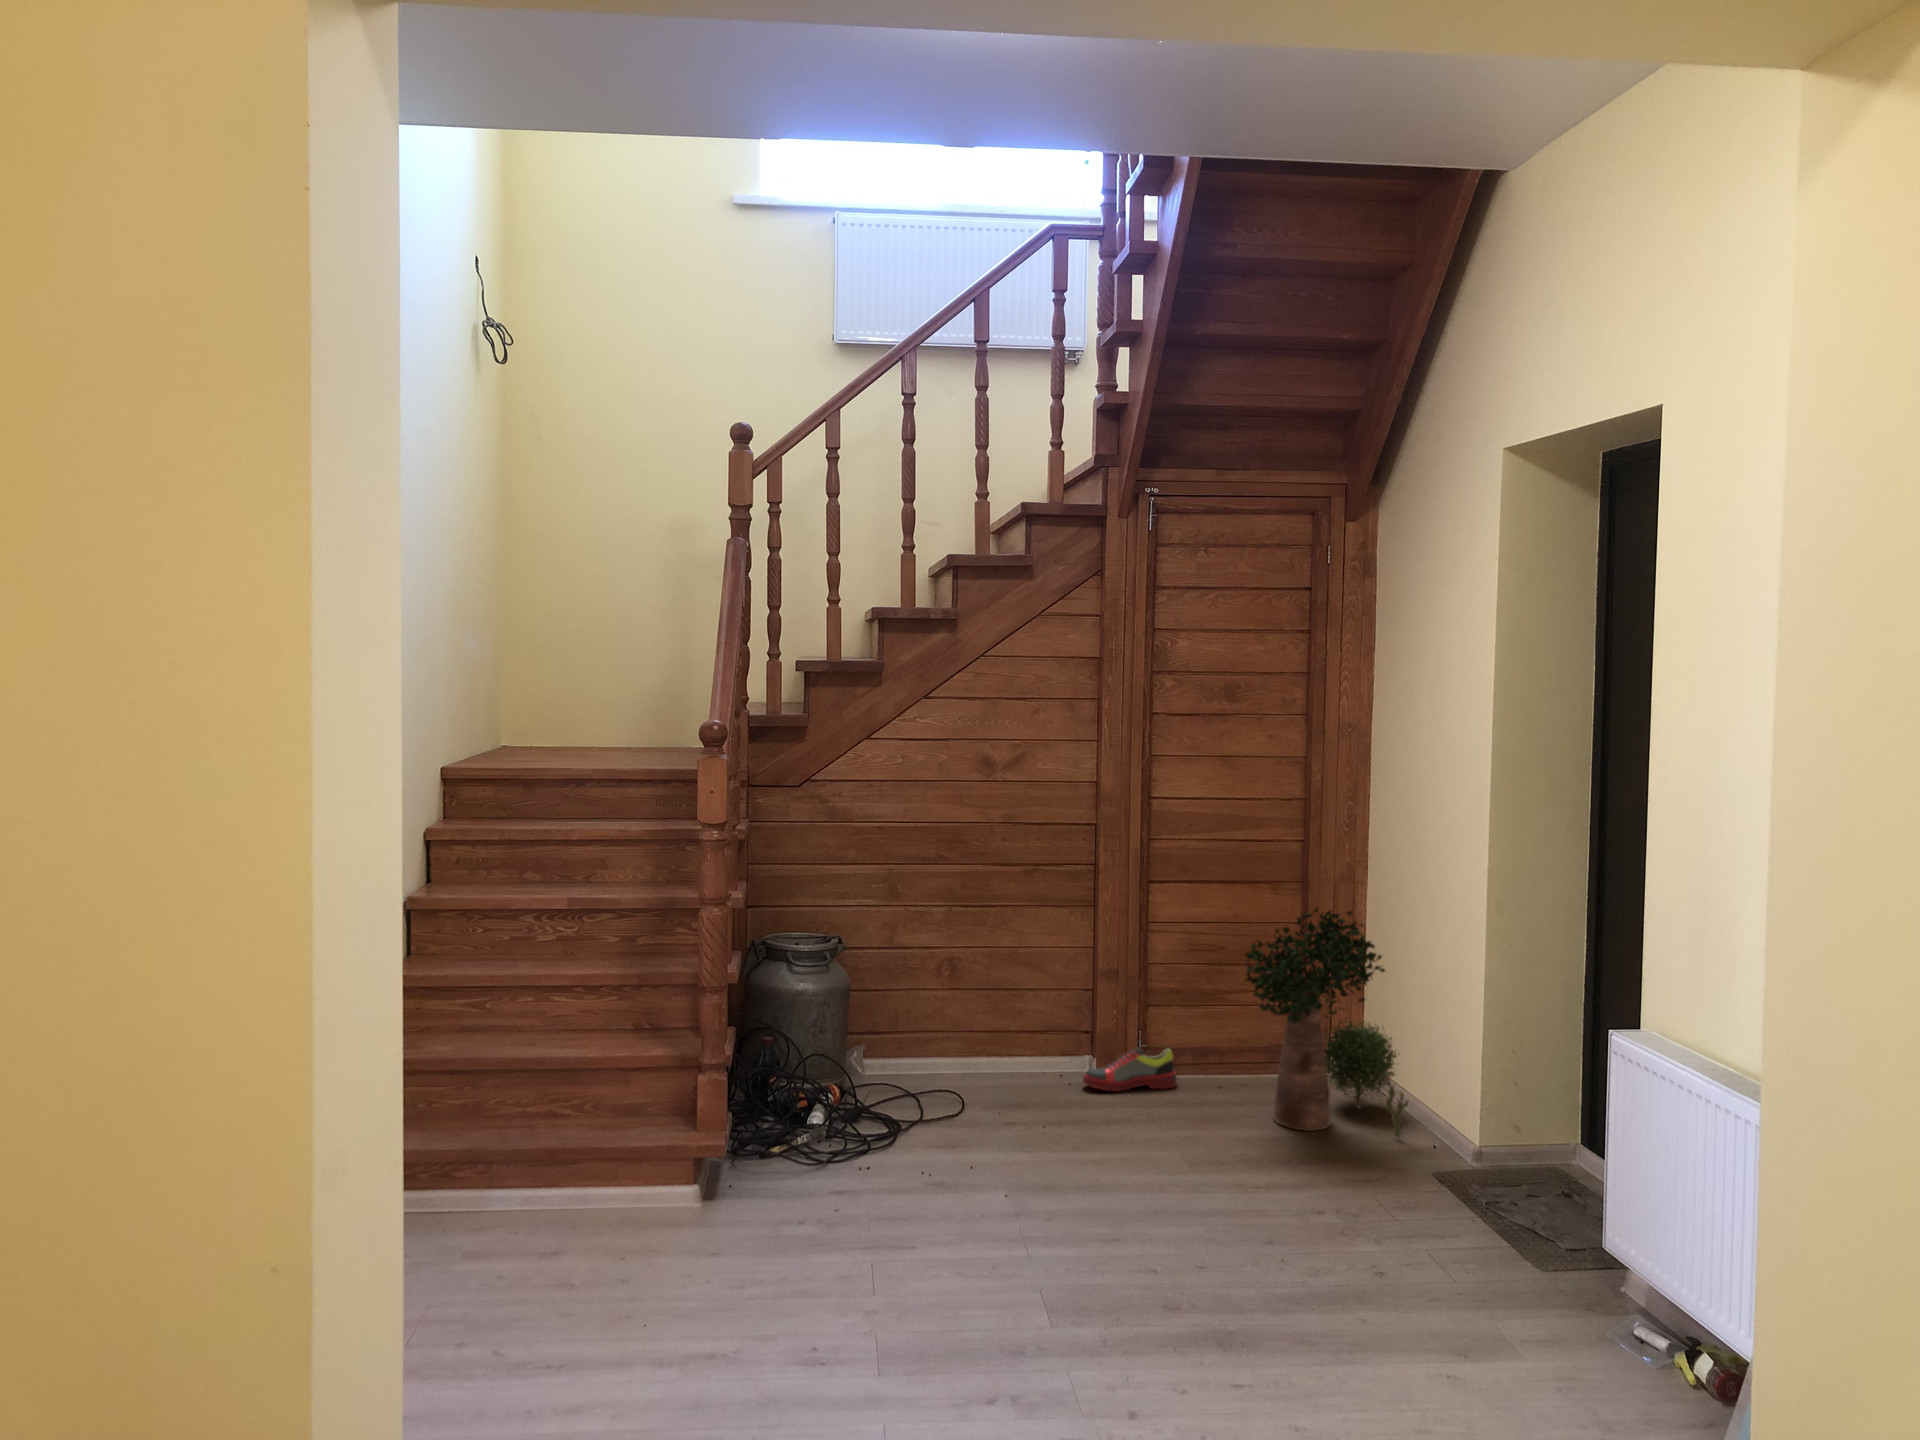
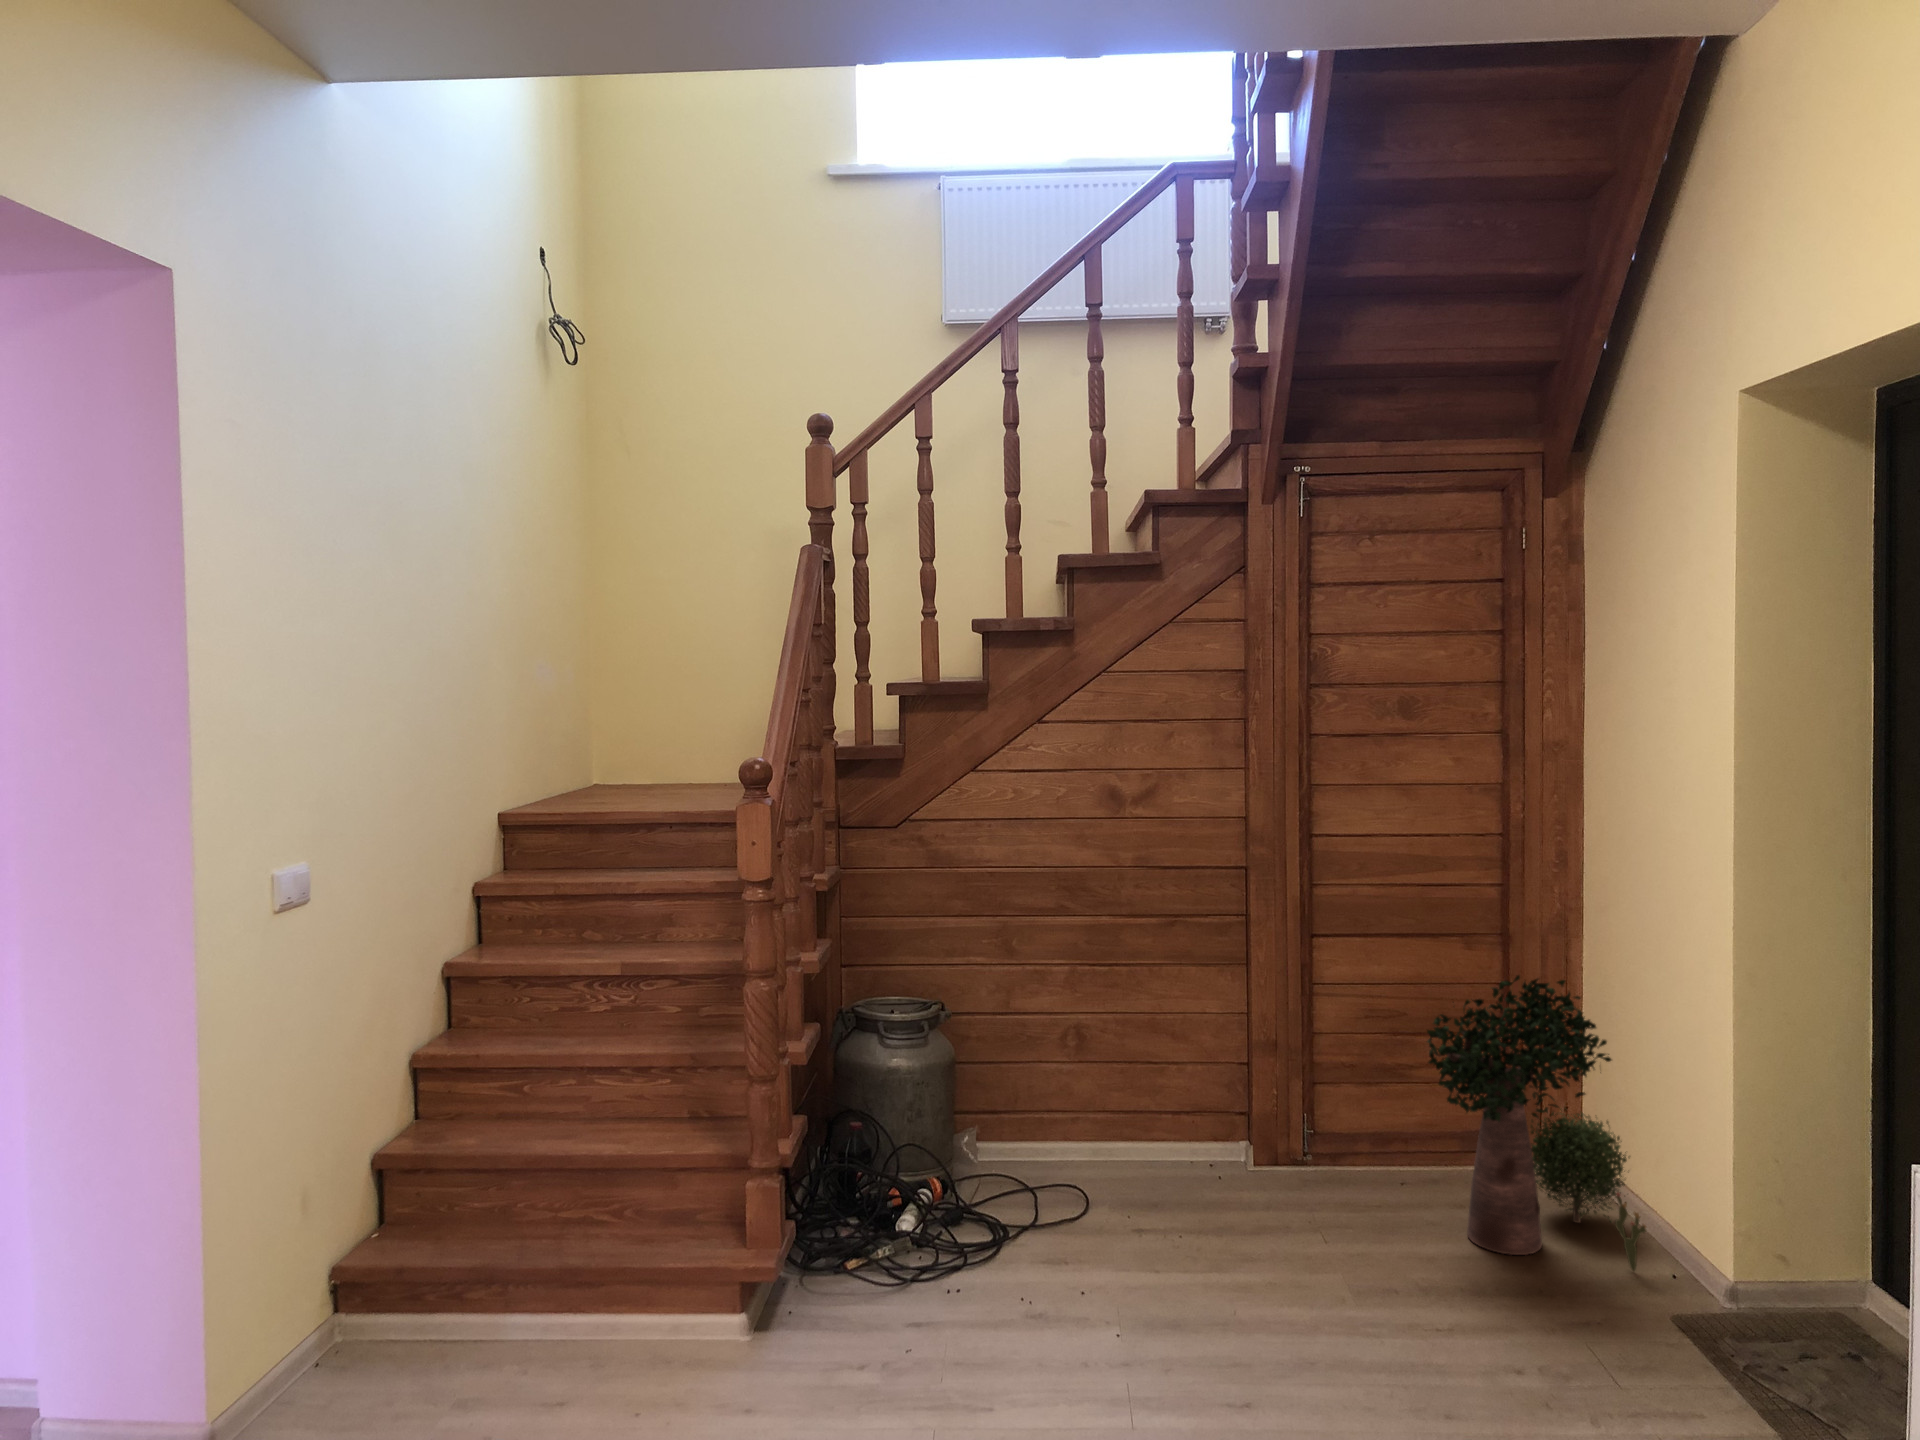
shoe: present [1083,1048,1177,1091] -> none [1230,1135,1345,1188]

